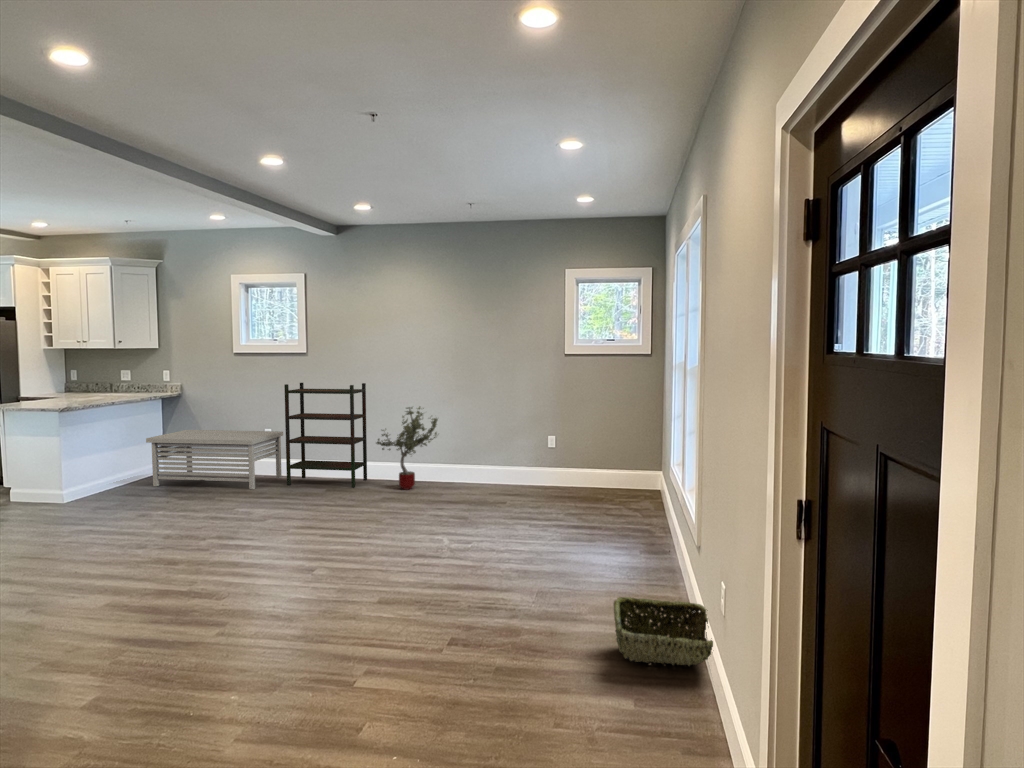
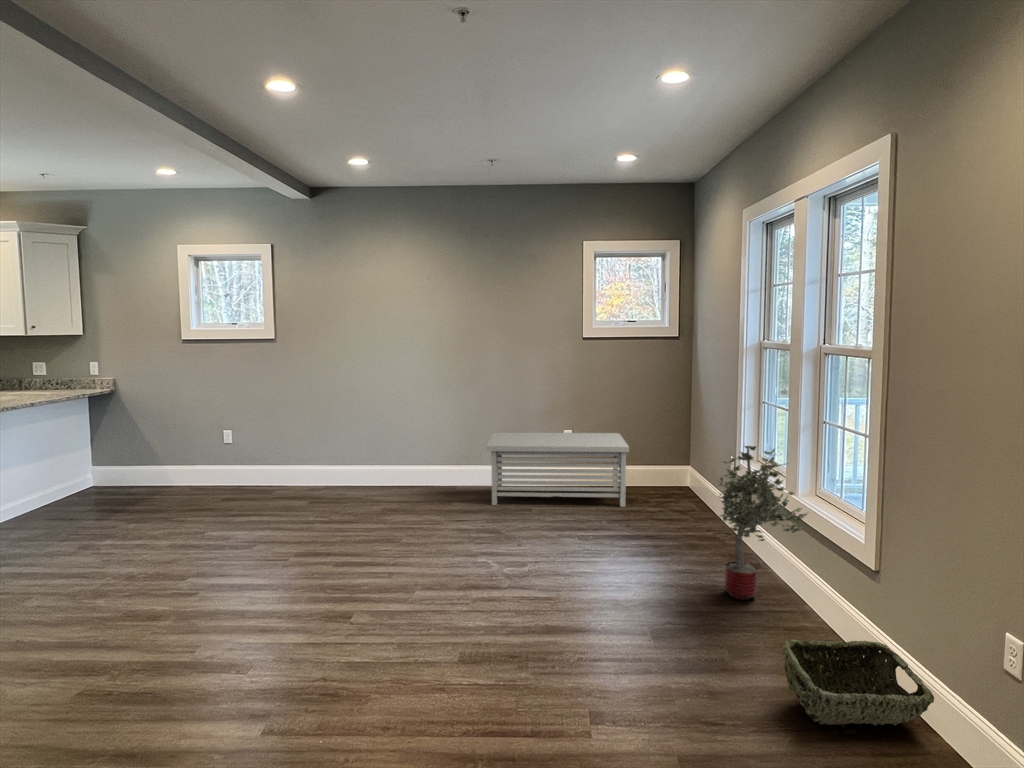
bookshelf: present [284,383,367,487] -> none [255,374,355,497]
potted tree: present [376,407,438,490] -> present [719,446,807,600]
storage bench: present [146,430,283,489] -> present [486,433,629,507]

